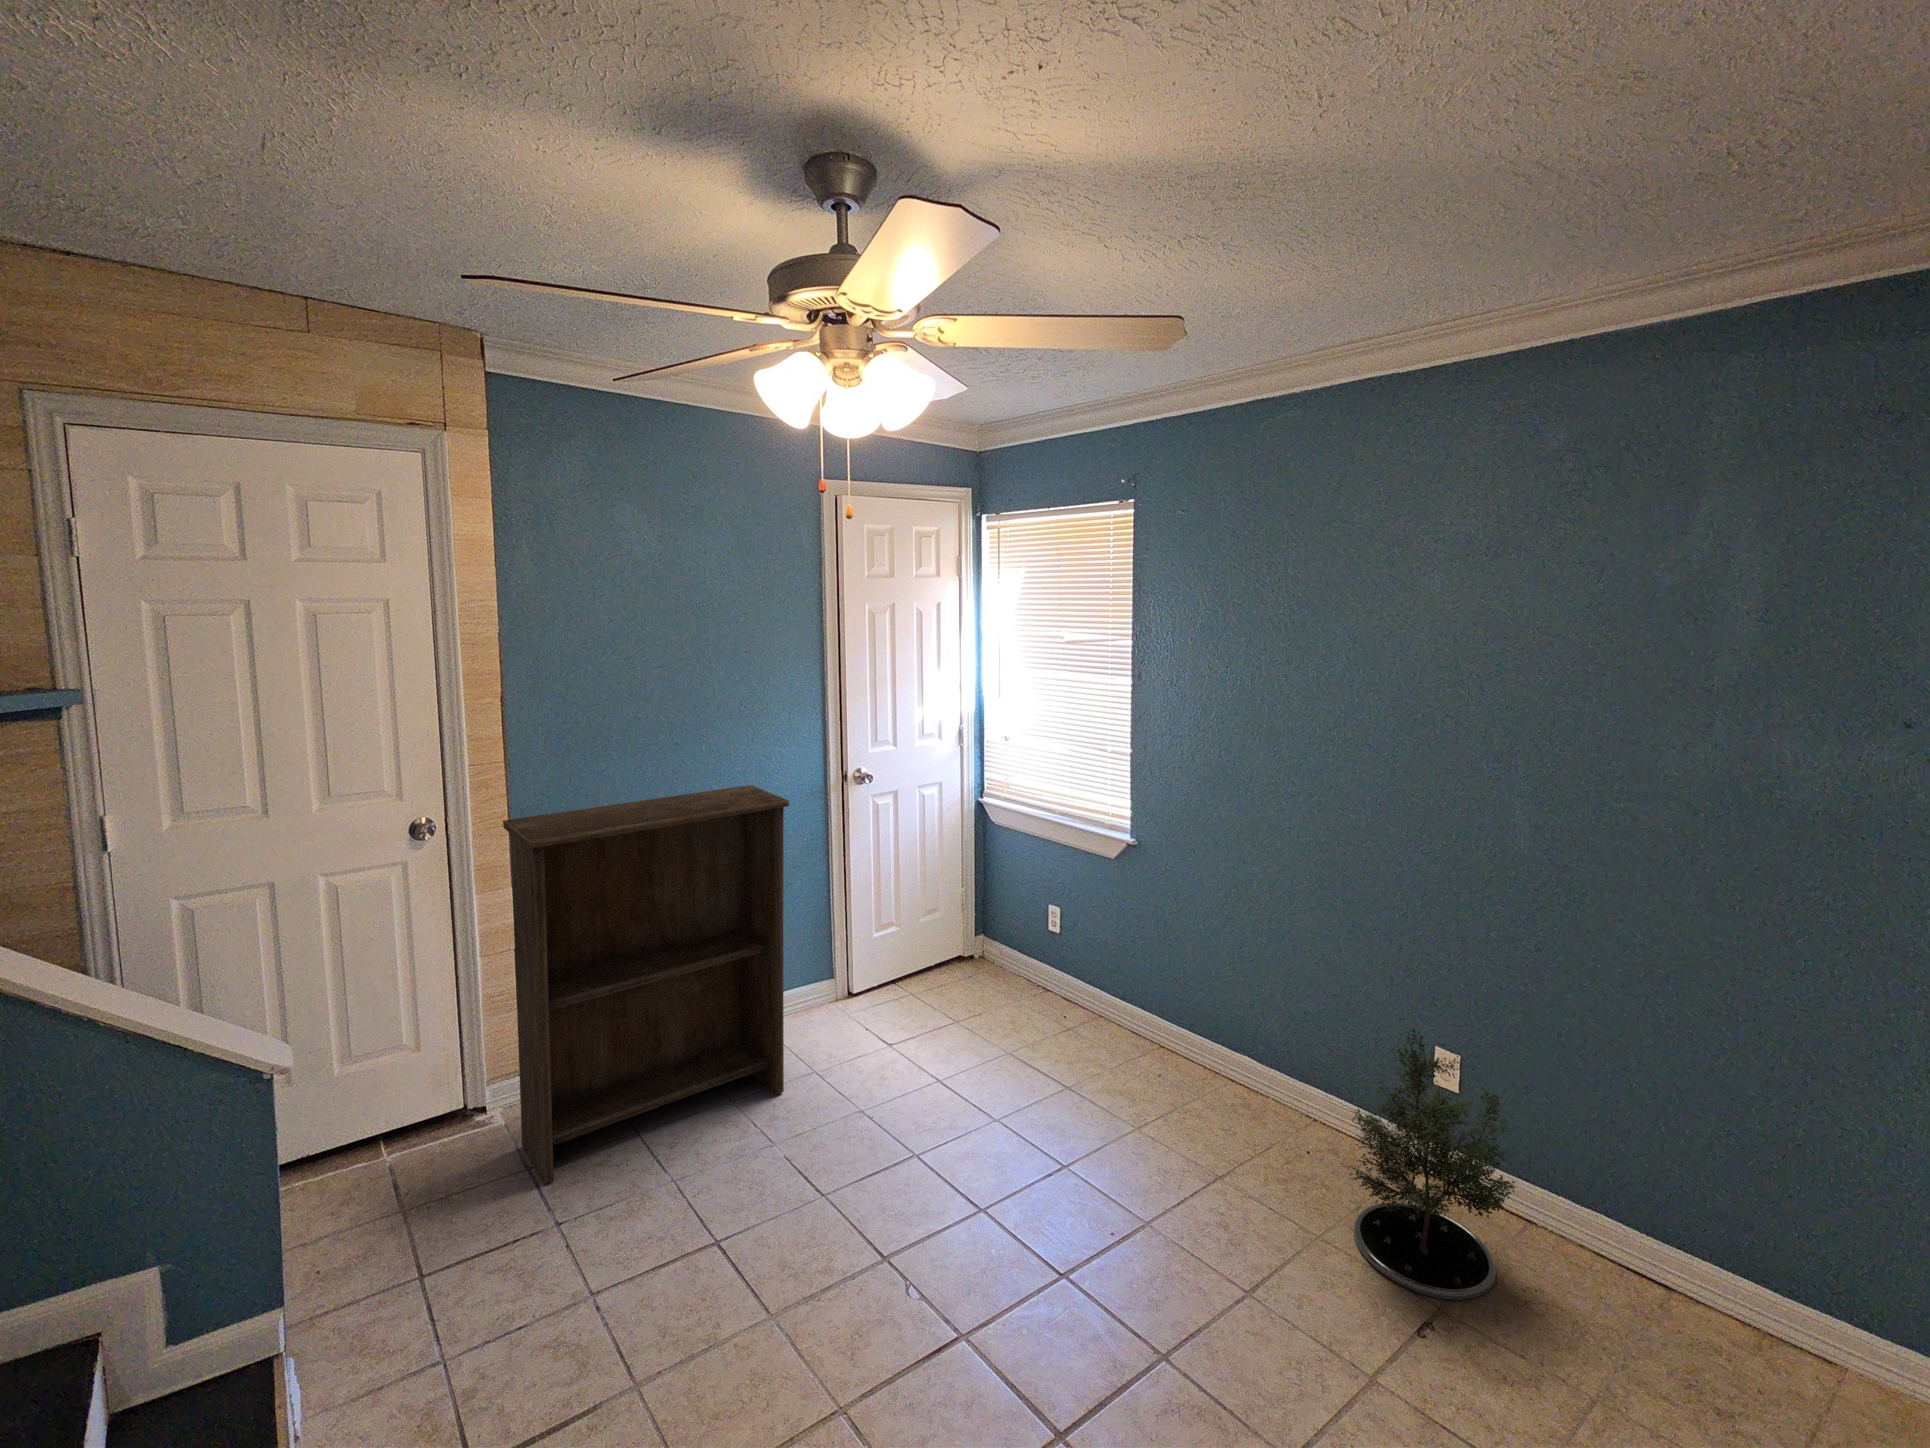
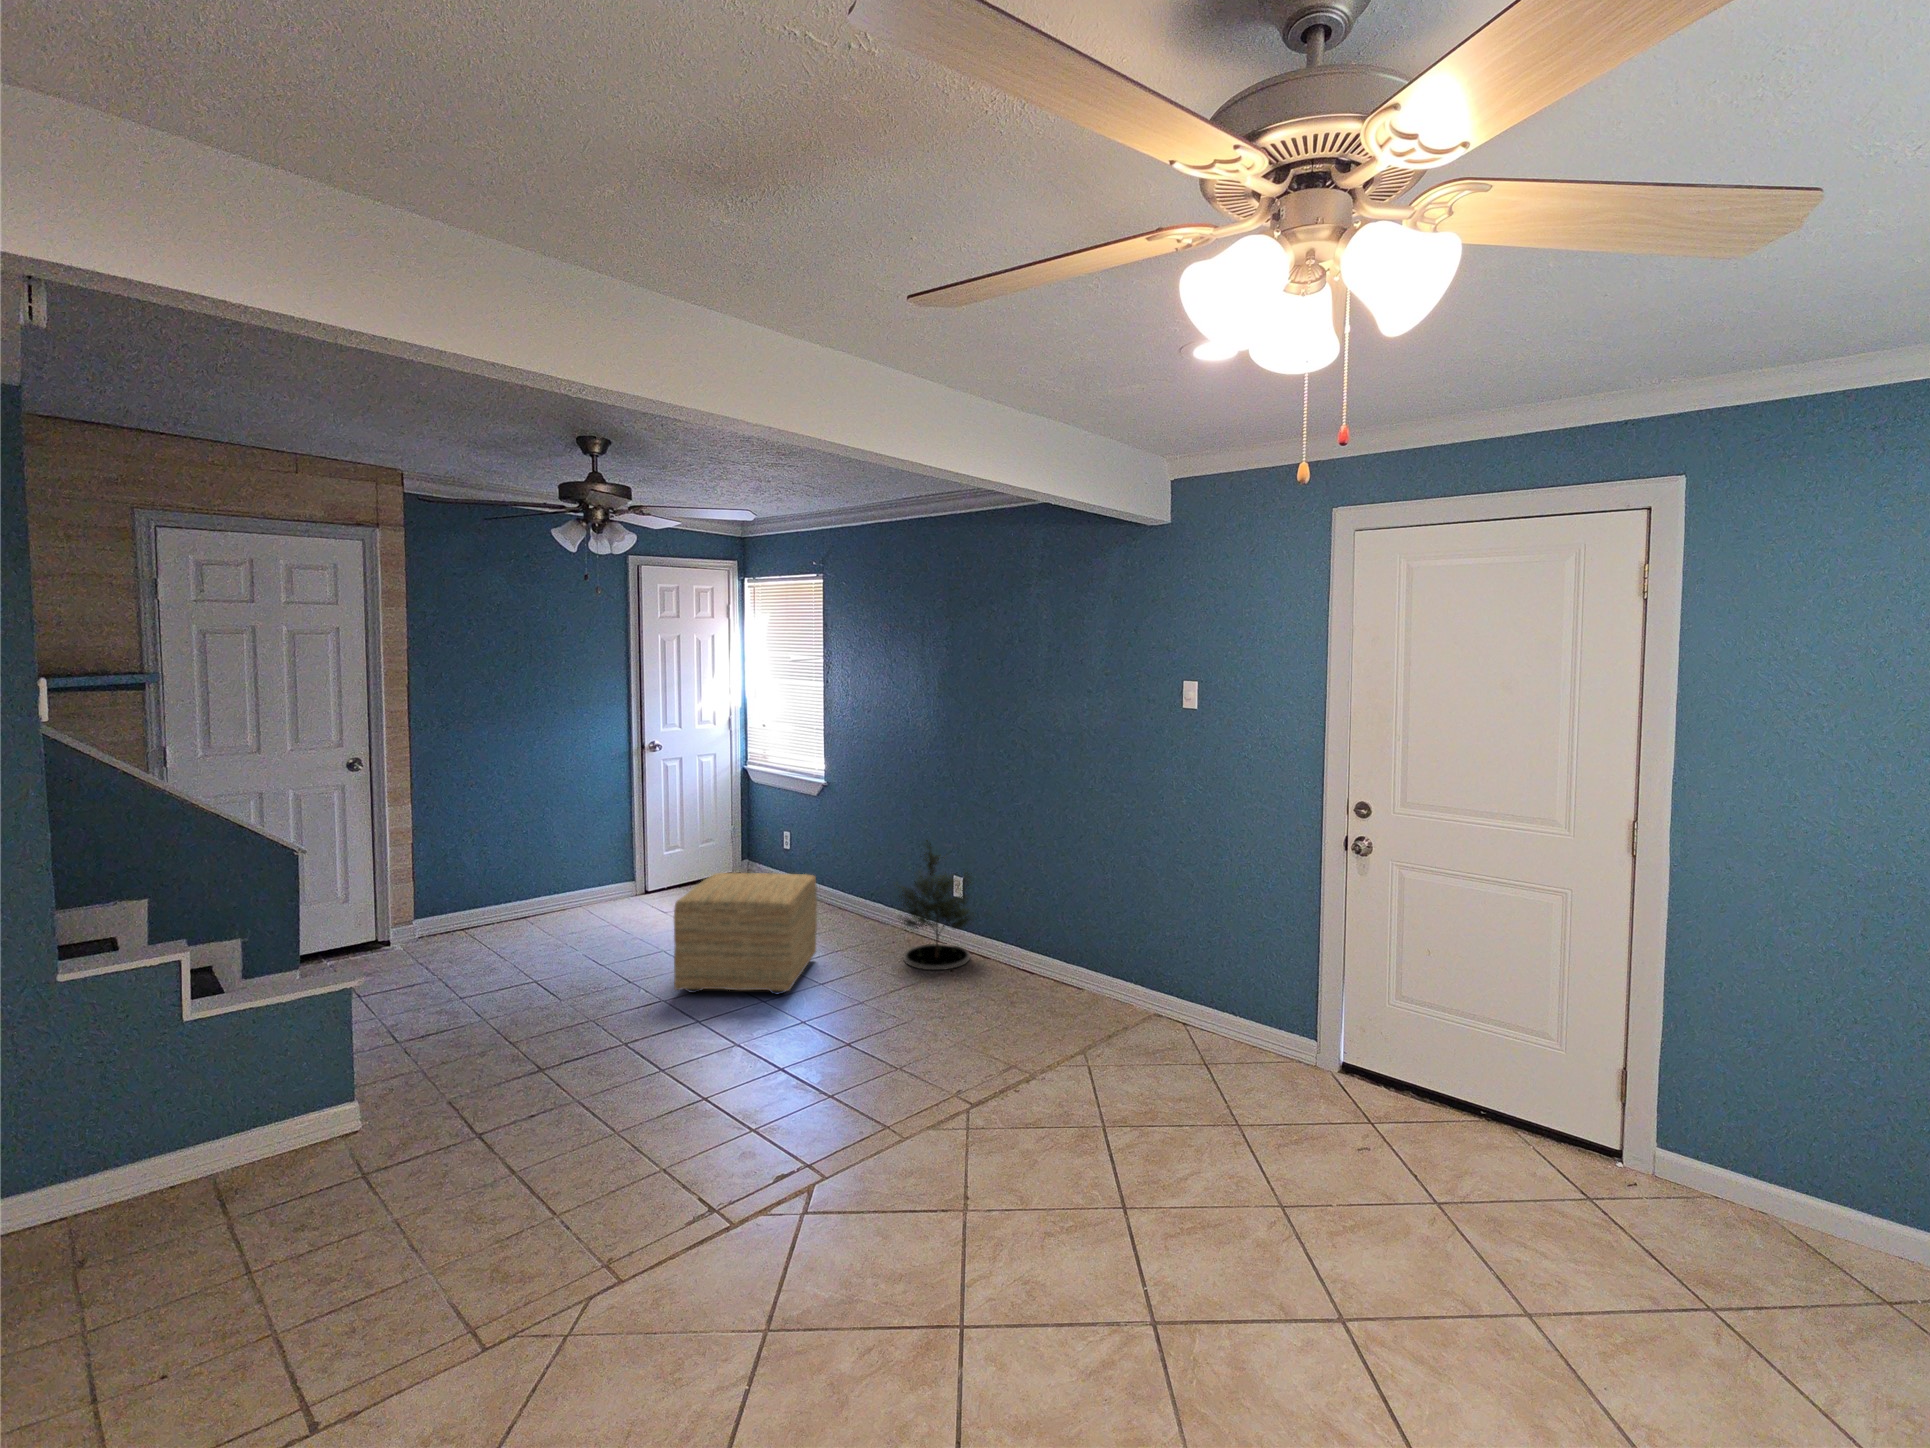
bookshelf: present [503,785,789,1184] -> none [409,742,595,967]
ottoman: none [969,1060,1209,1375] -> present [674,873,817,995]

